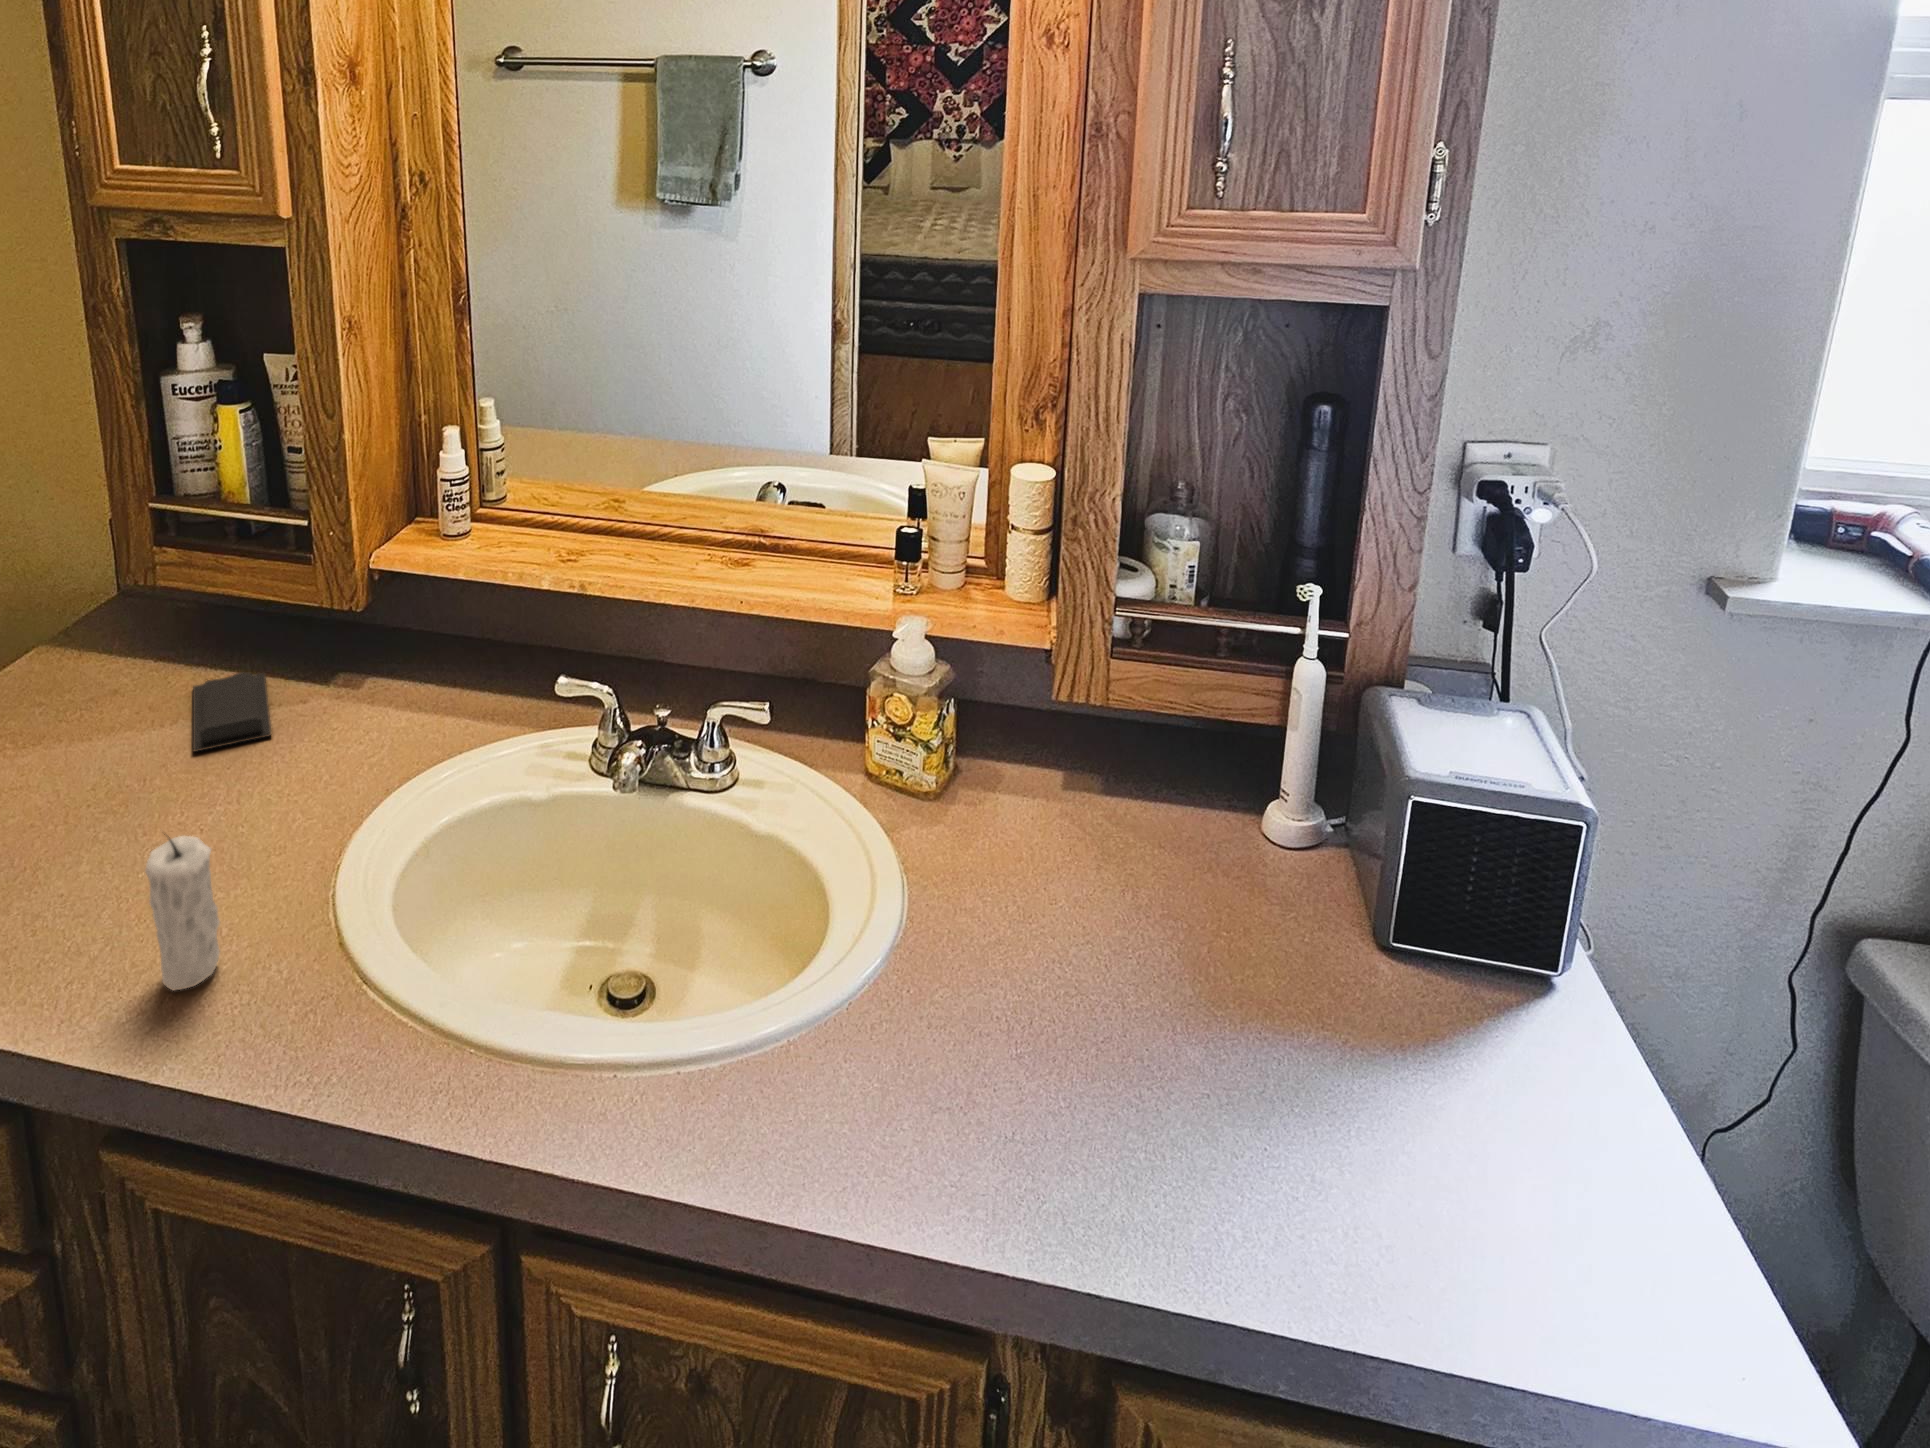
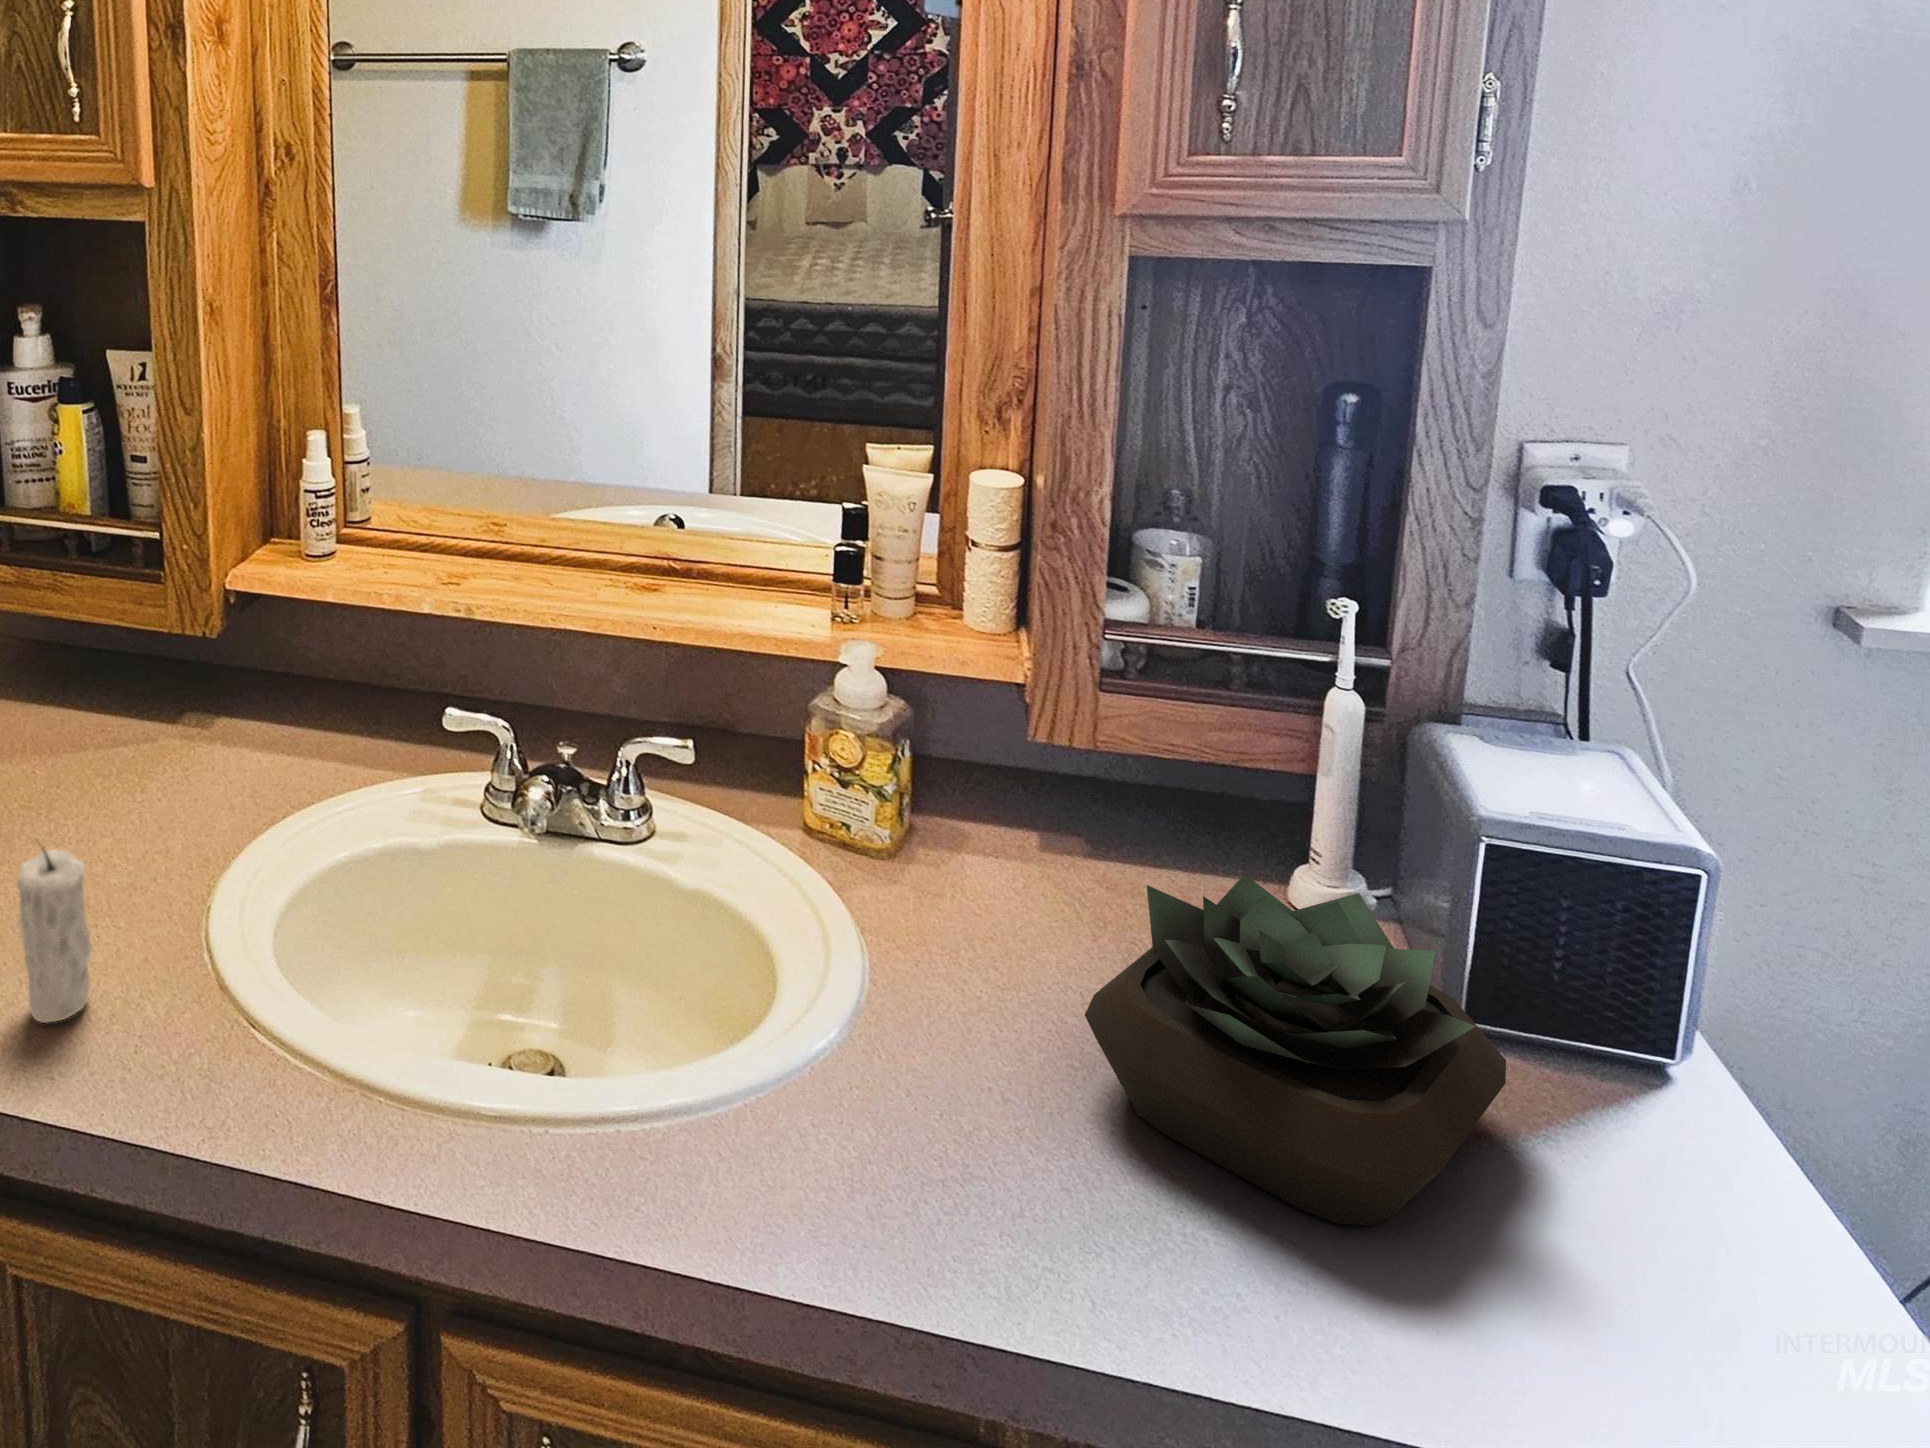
soap bar: present [193,672,271,752] -> none [25,709,118,790]
succulent plant: none [1080,830,1424,1144] -> present [1085,874,1506,1226]

